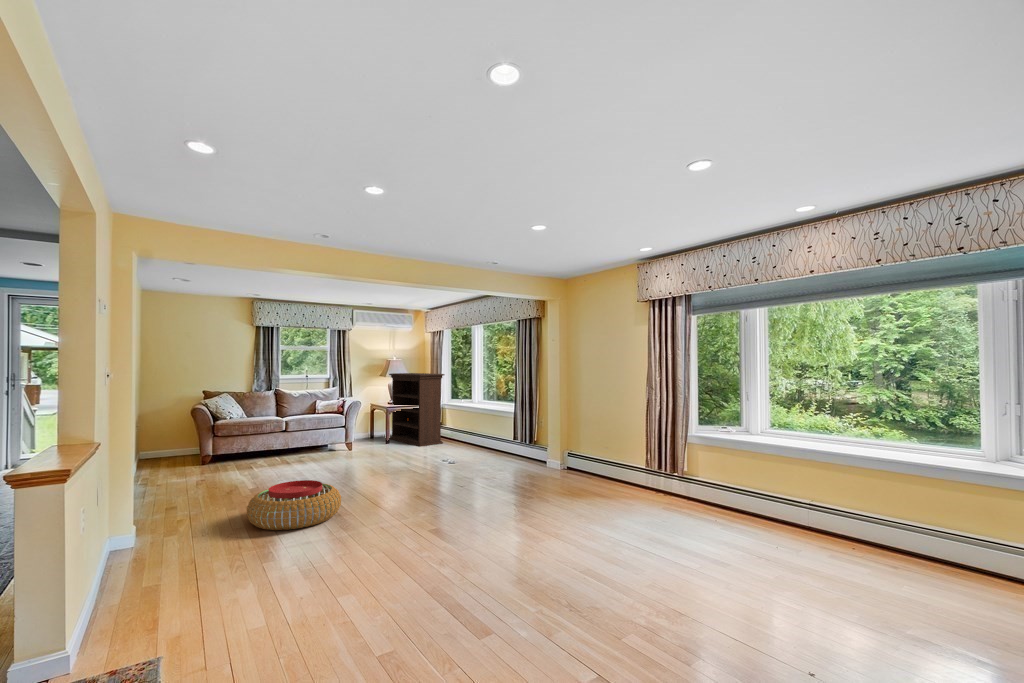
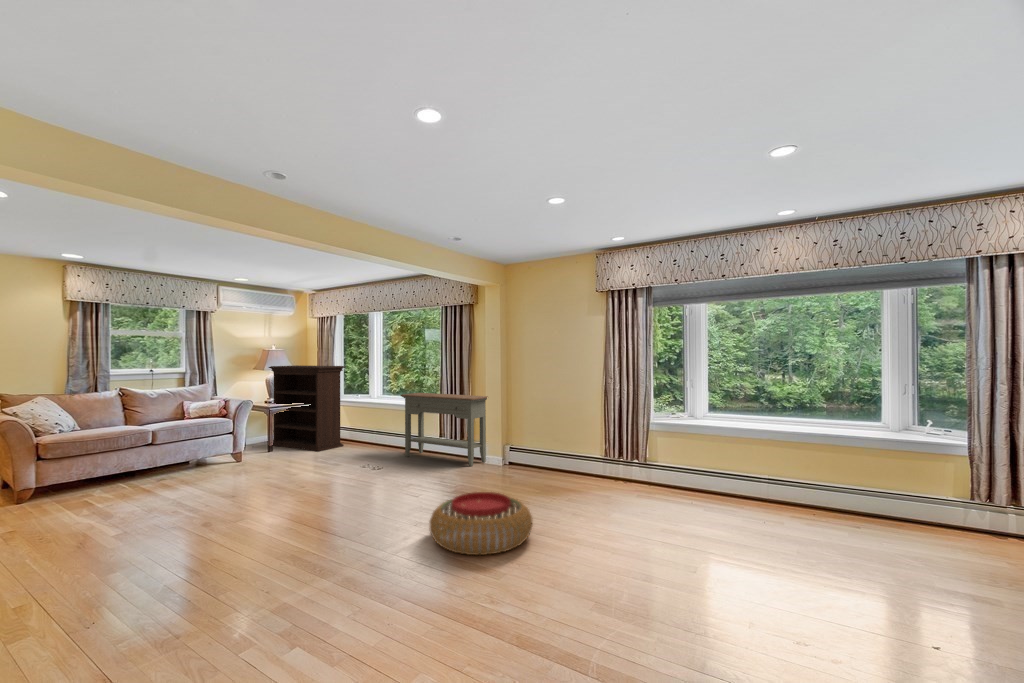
console table: none [479,399,550,469] -> present [401,393,488,466]
pouf: present [246,480,341,530] -> present [429,492,533,555]

